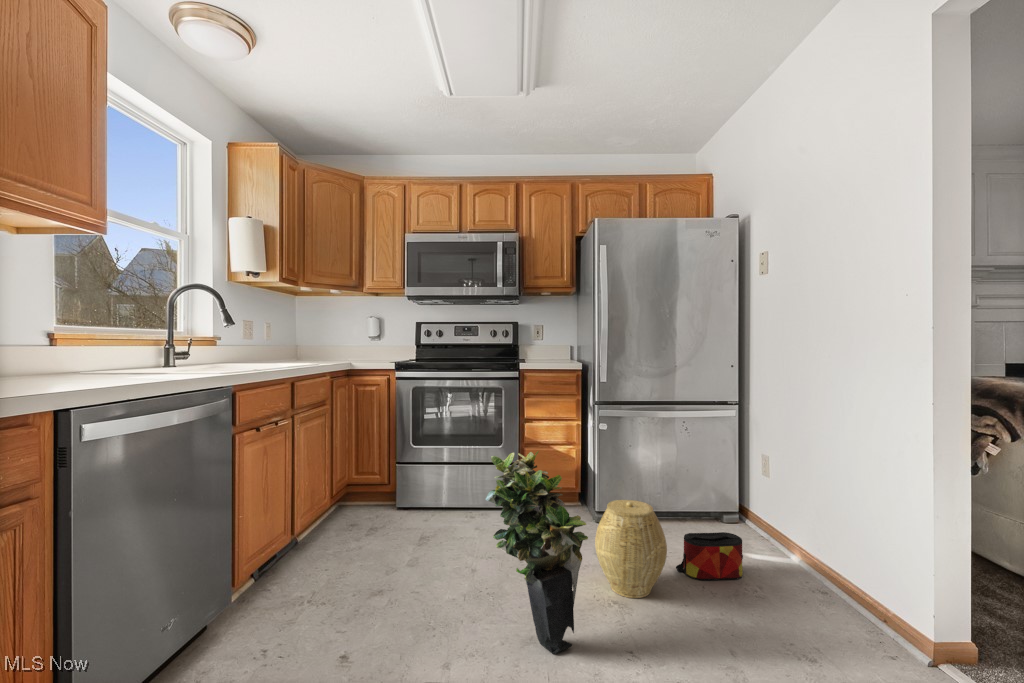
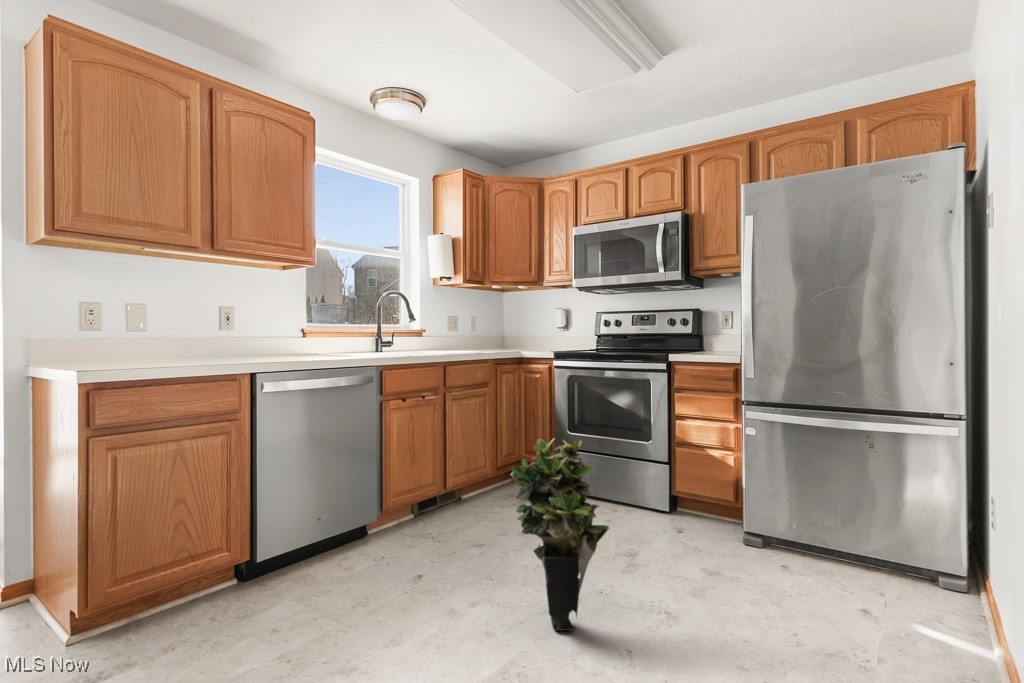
woven basket: present [595,500,667,598] -> none [658,509,742,622]
bag: present [676,532,743,580] -> none [777,572,883,648]

